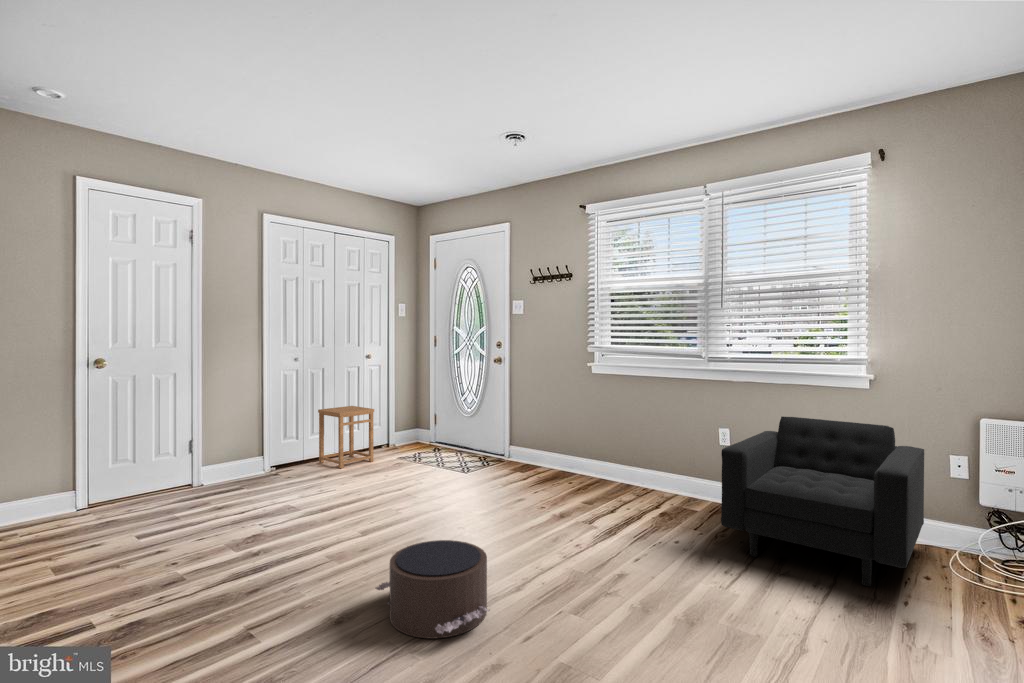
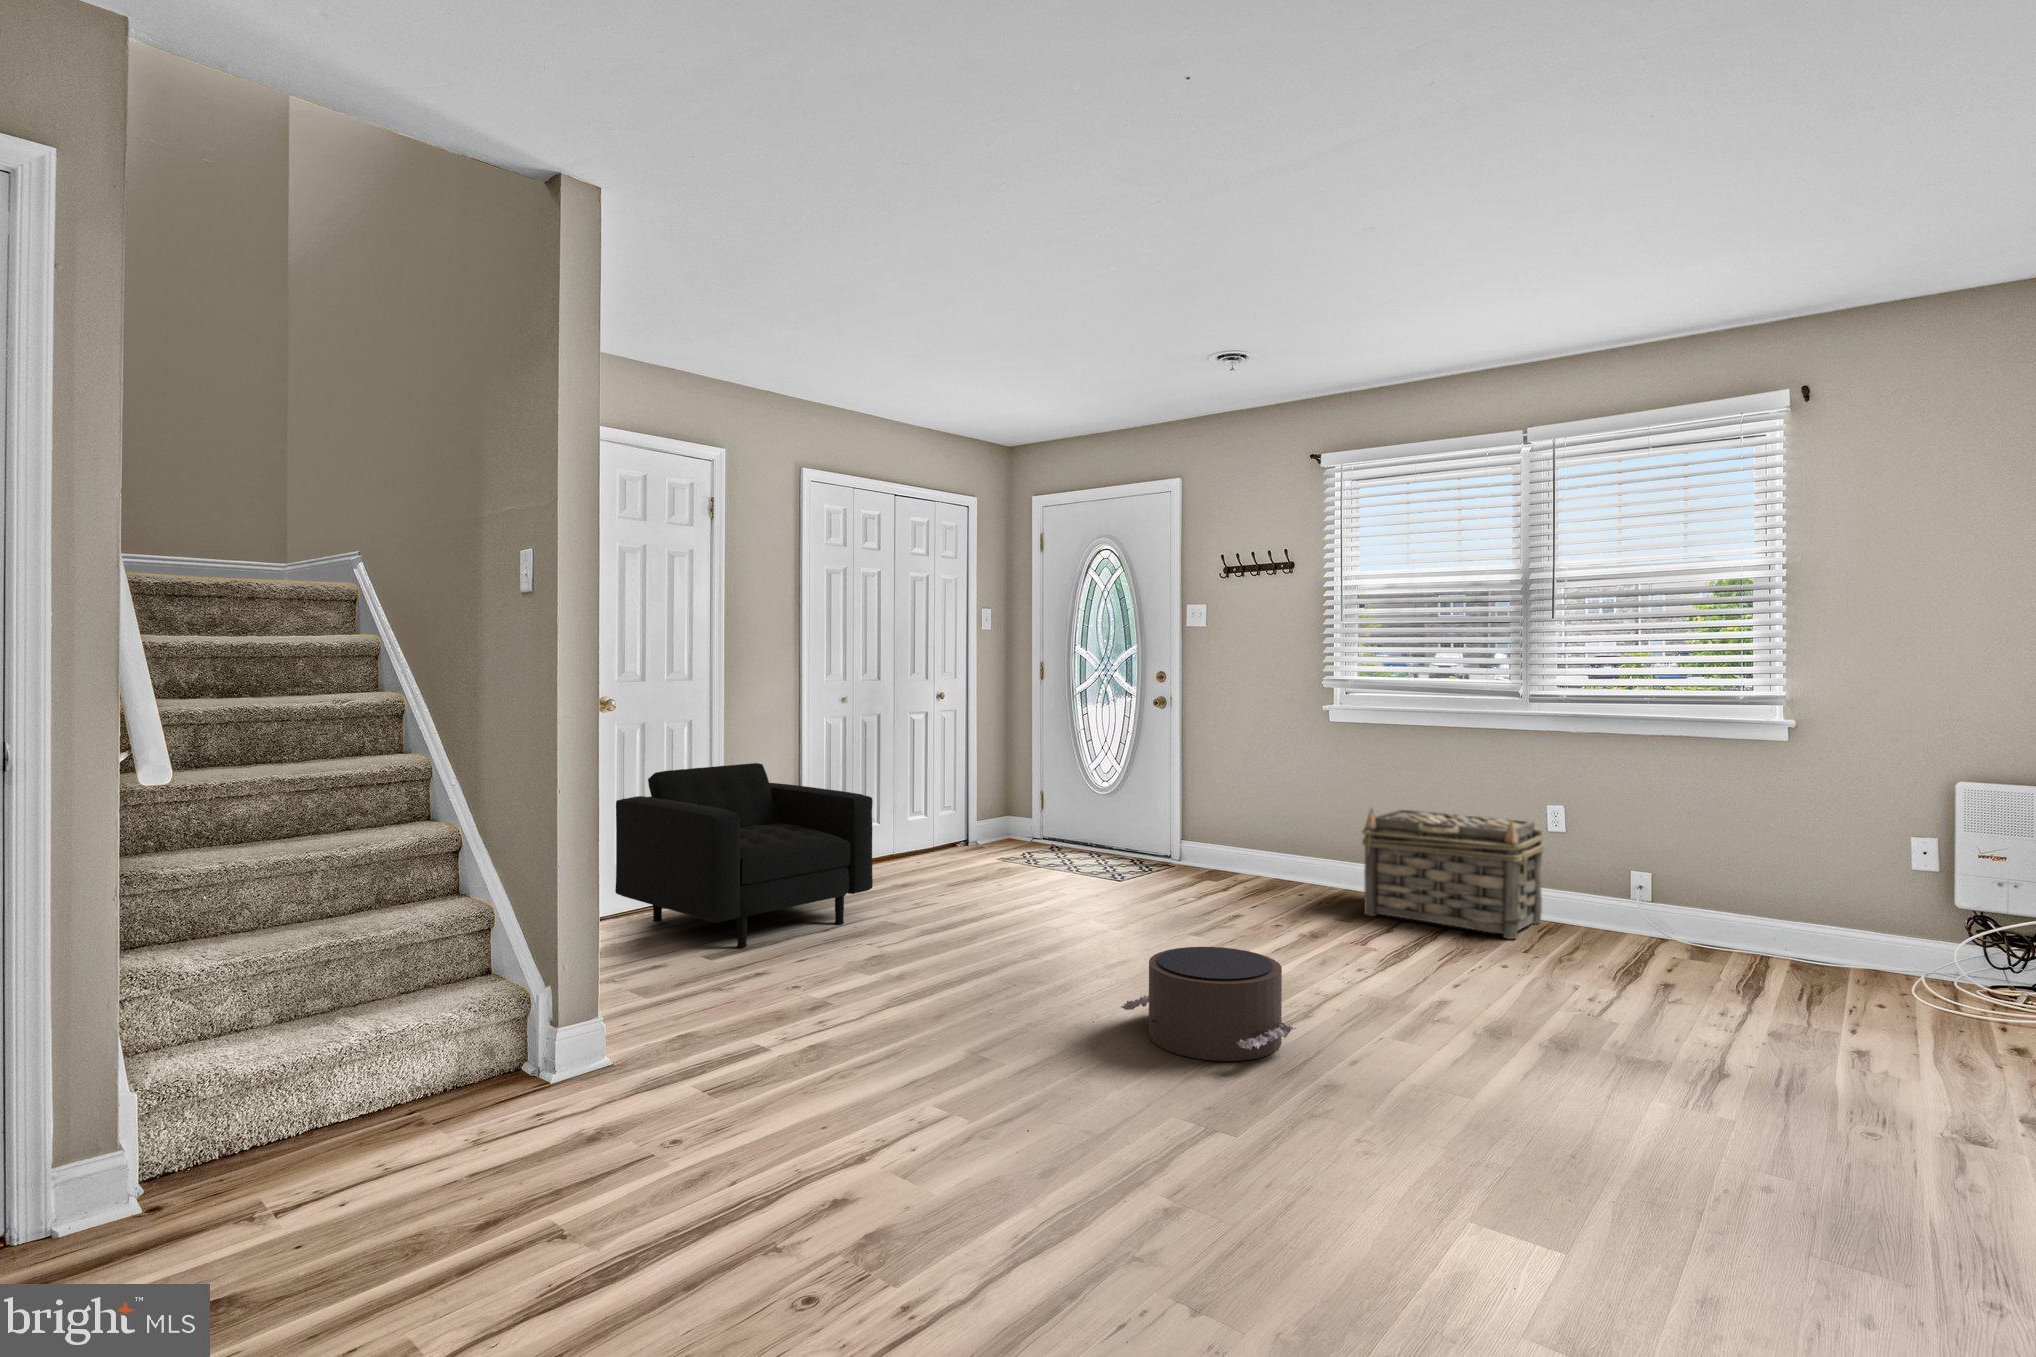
side table: present [318,406,374,468] -> none [874,777,963,875]
armchair: present [721,417,924,586] -> present [615,763,873,947]
basket: none [601,429,717,518] -> present [1362,809,1544,939]

